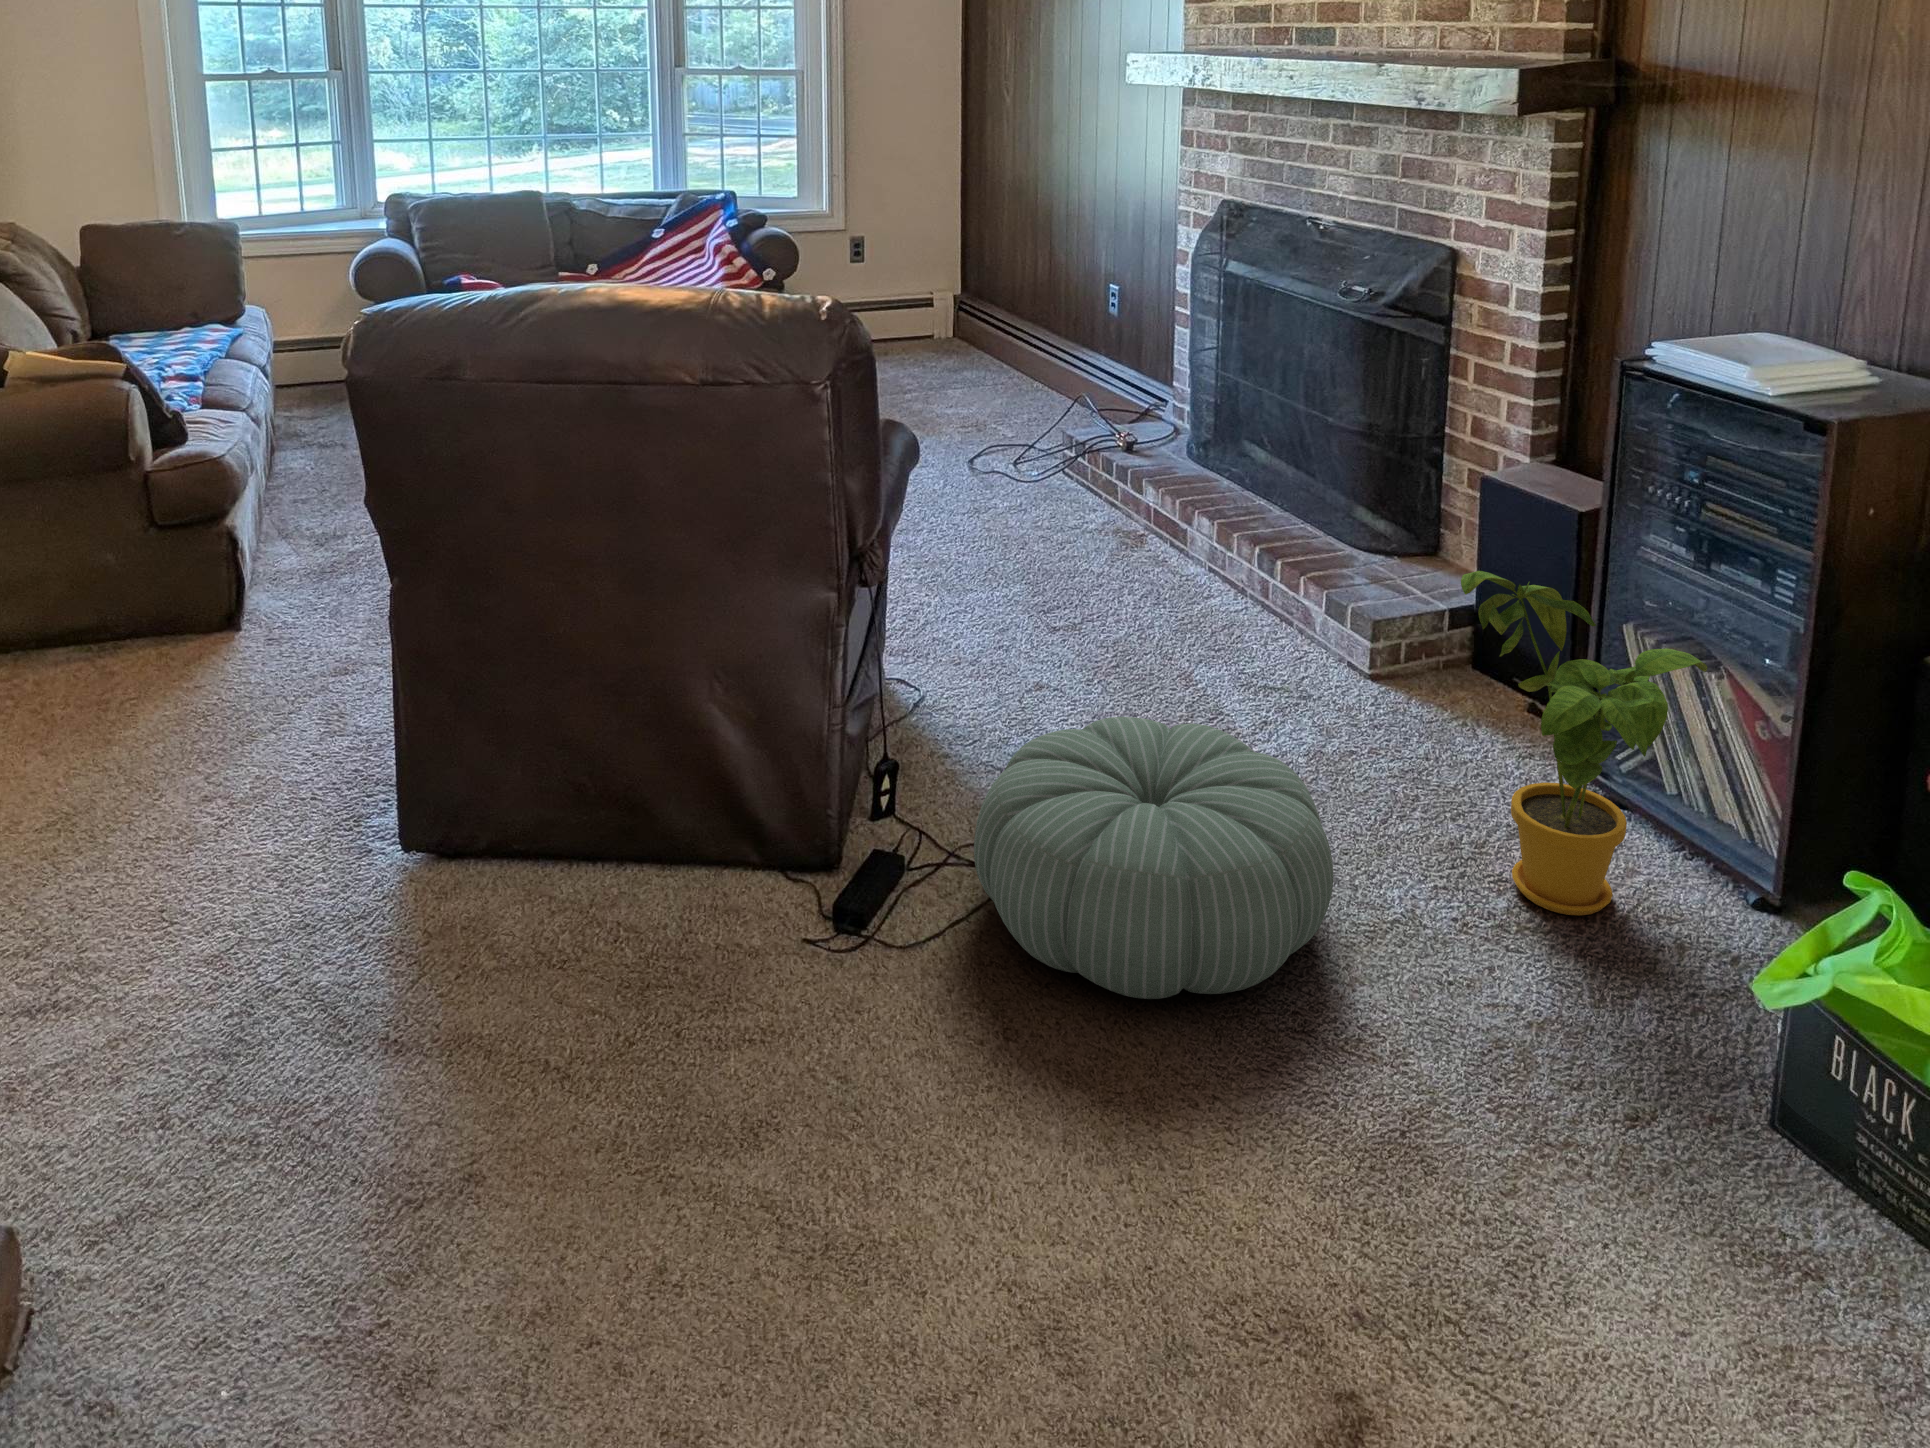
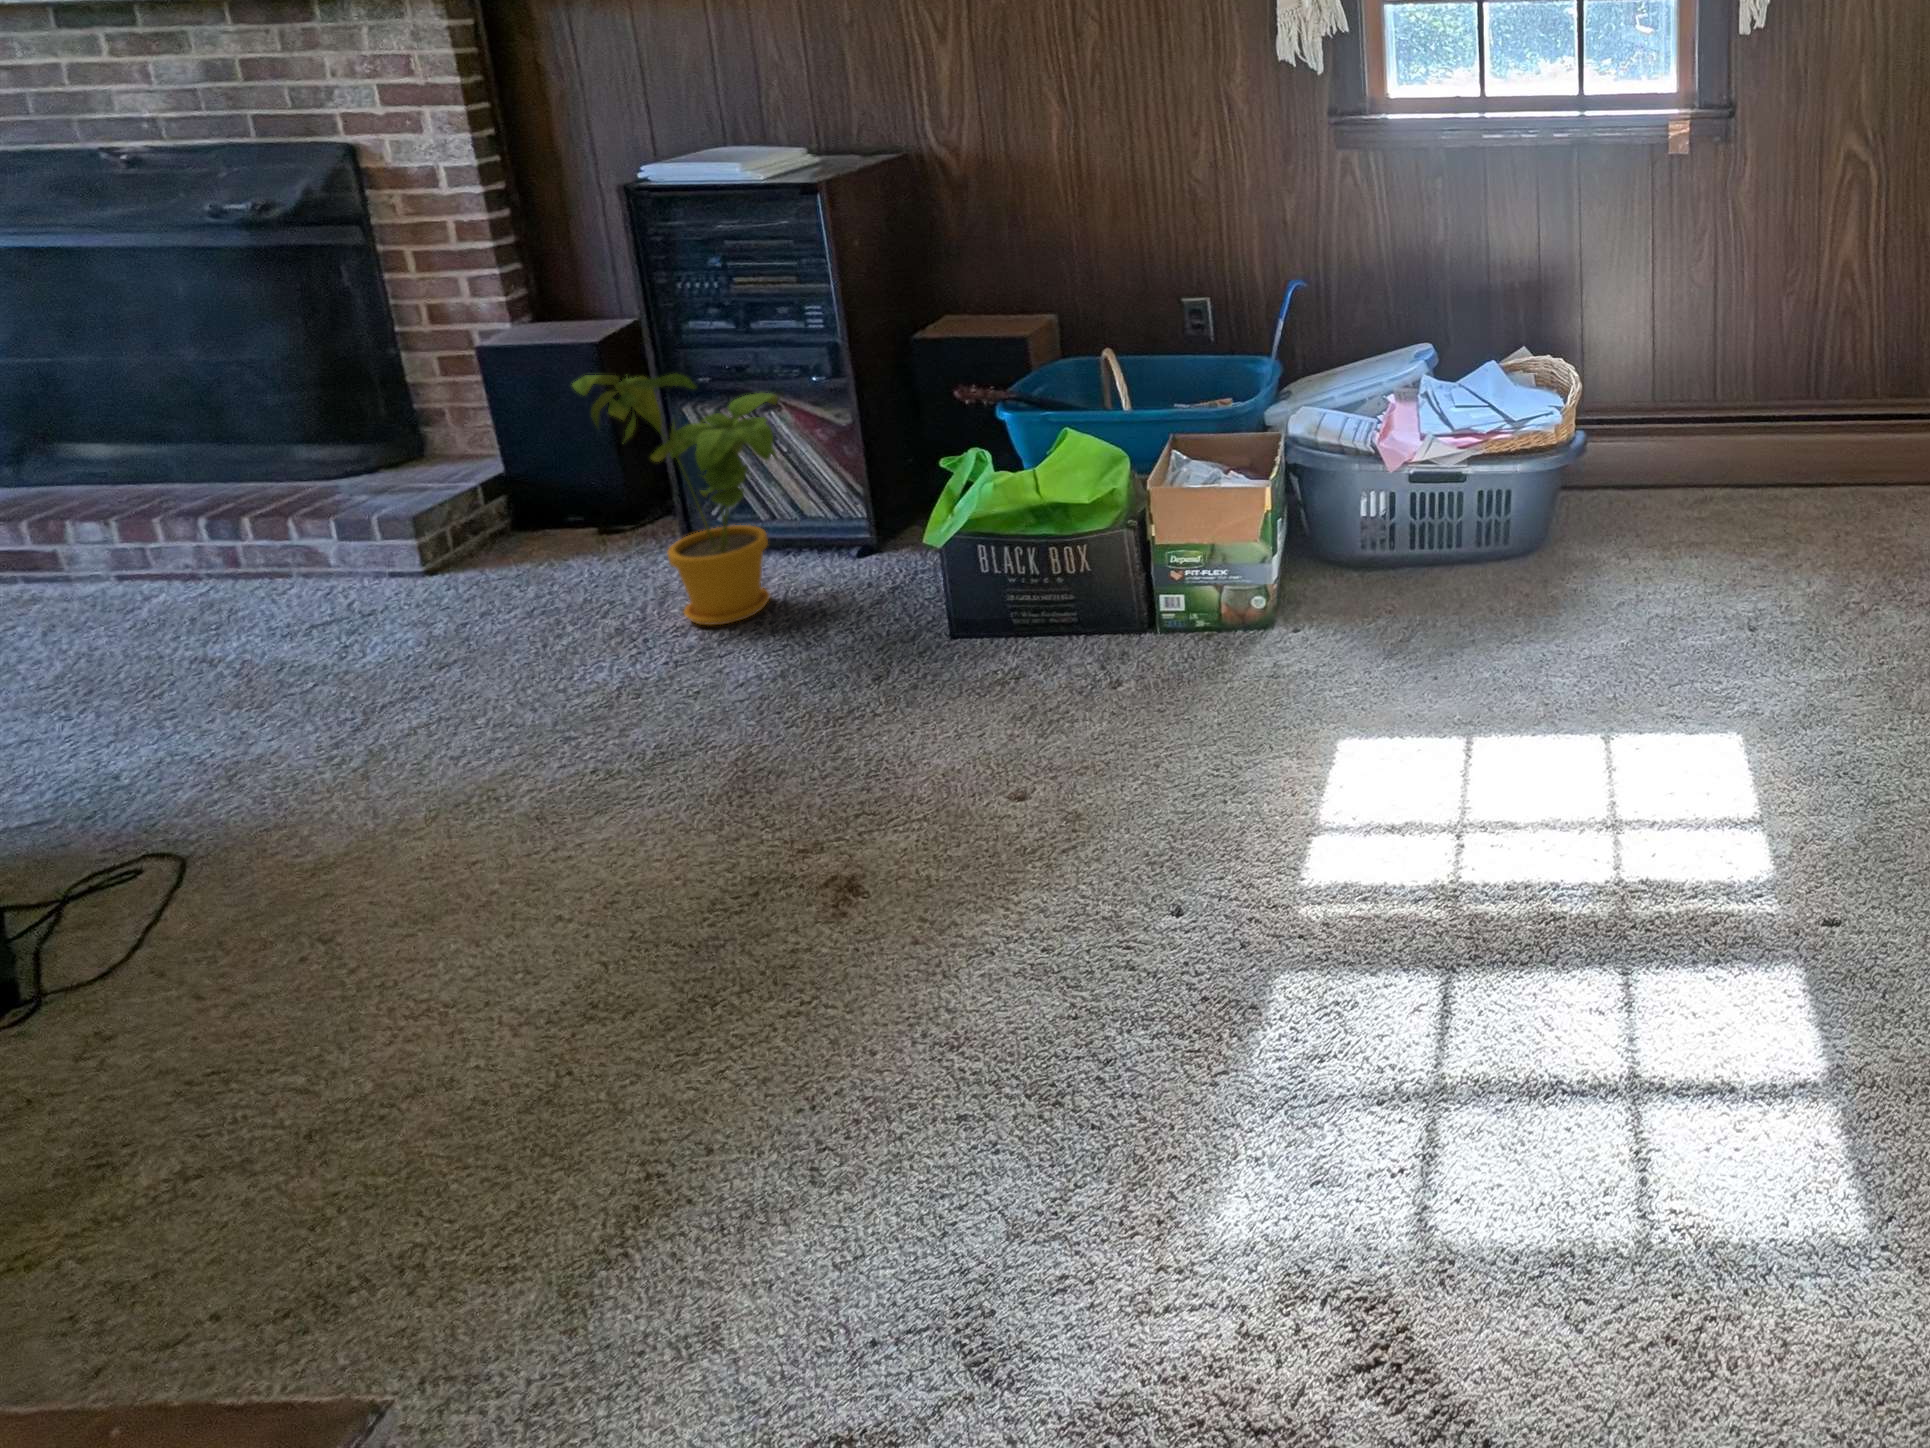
pouf: present [974,717,1333,999] -> none [103,606,575,889]

